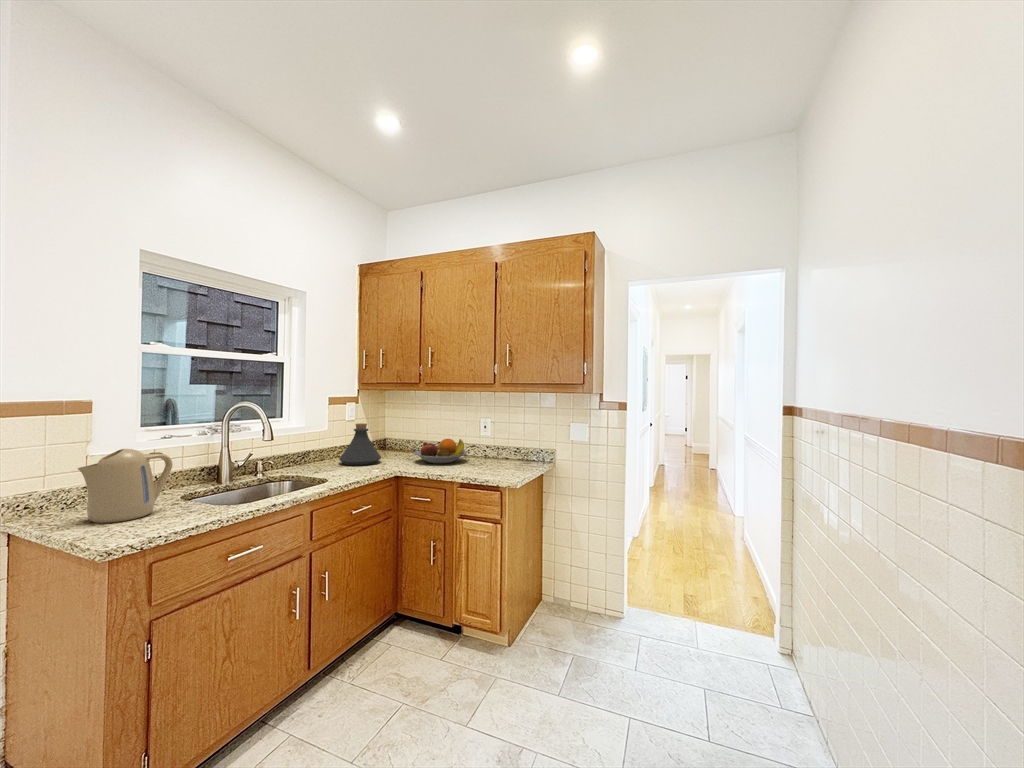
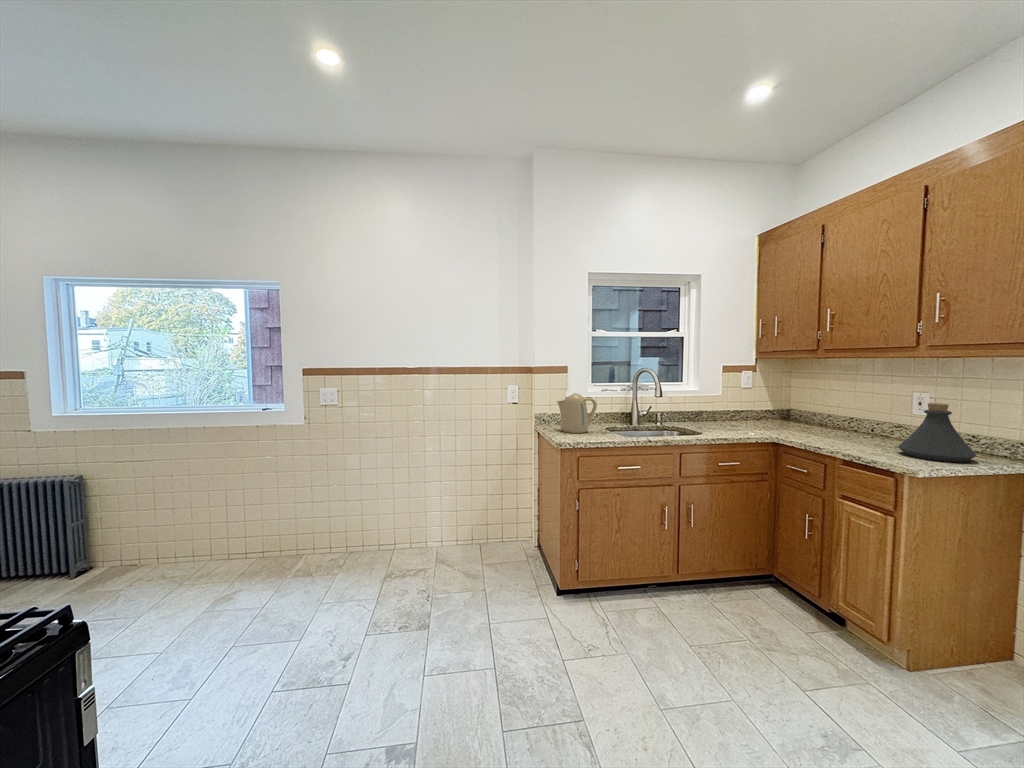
bottle: present [339,423,381,466] -> present [898,403,976,462]
fruit bowl: present [414,439,467,464] -> none [806,413,883,440]

